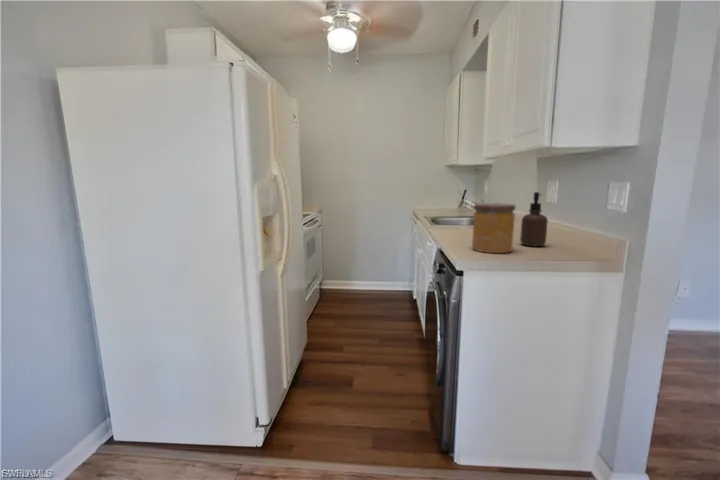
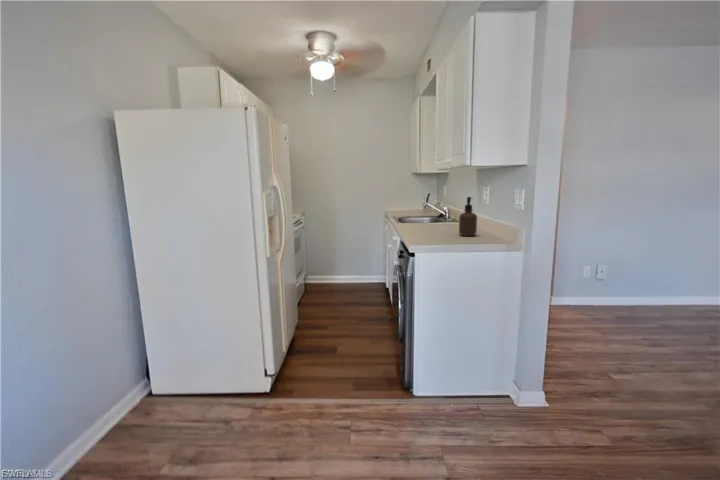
jar: present [472,203,515,253] -> none [423,205,452,241]

